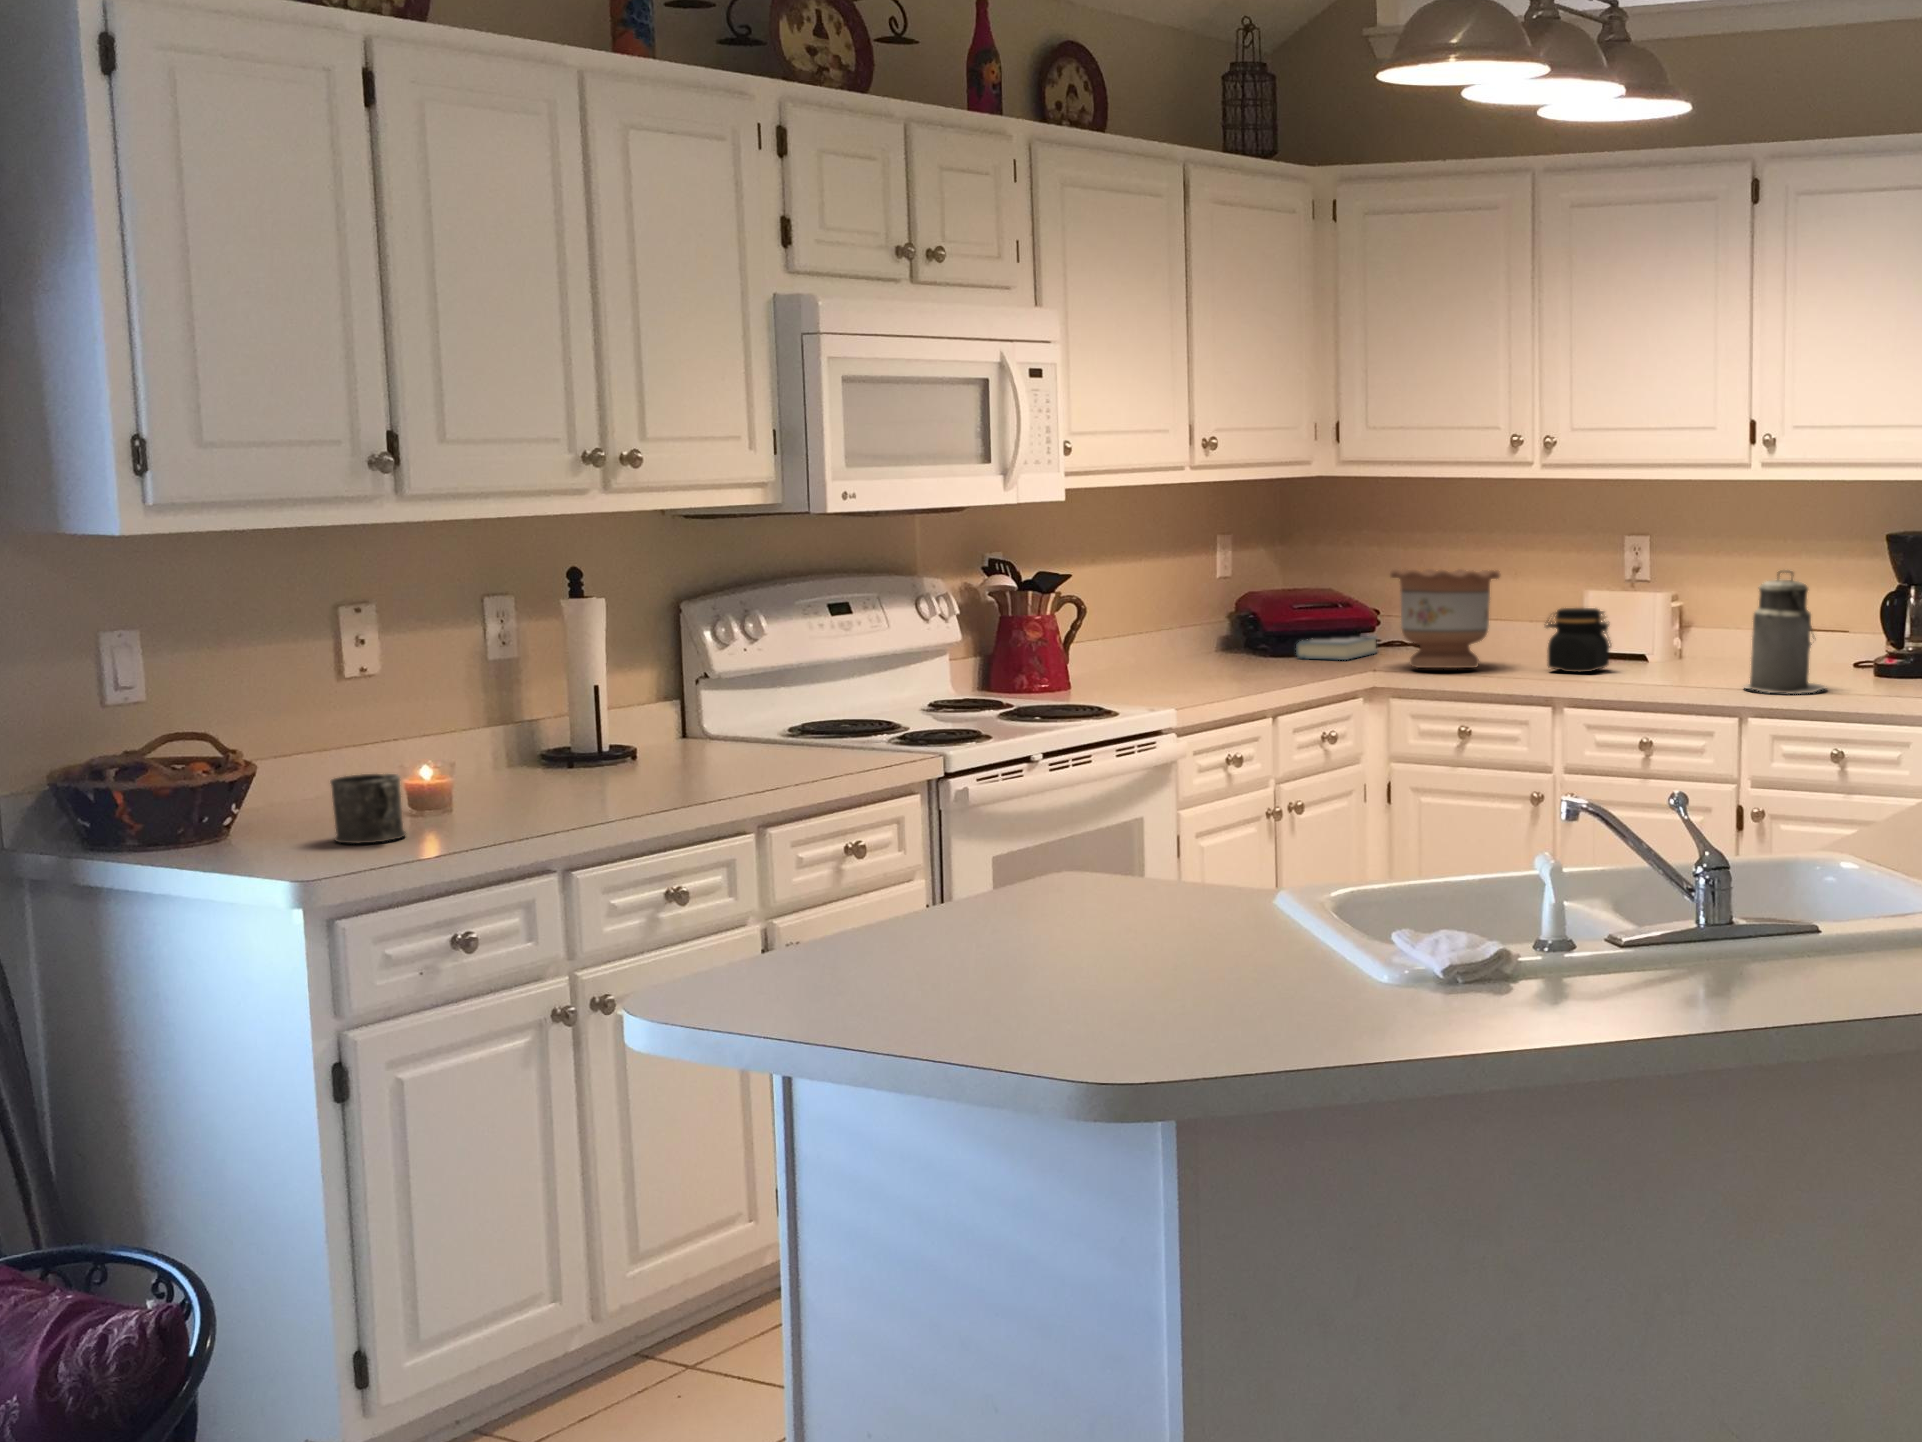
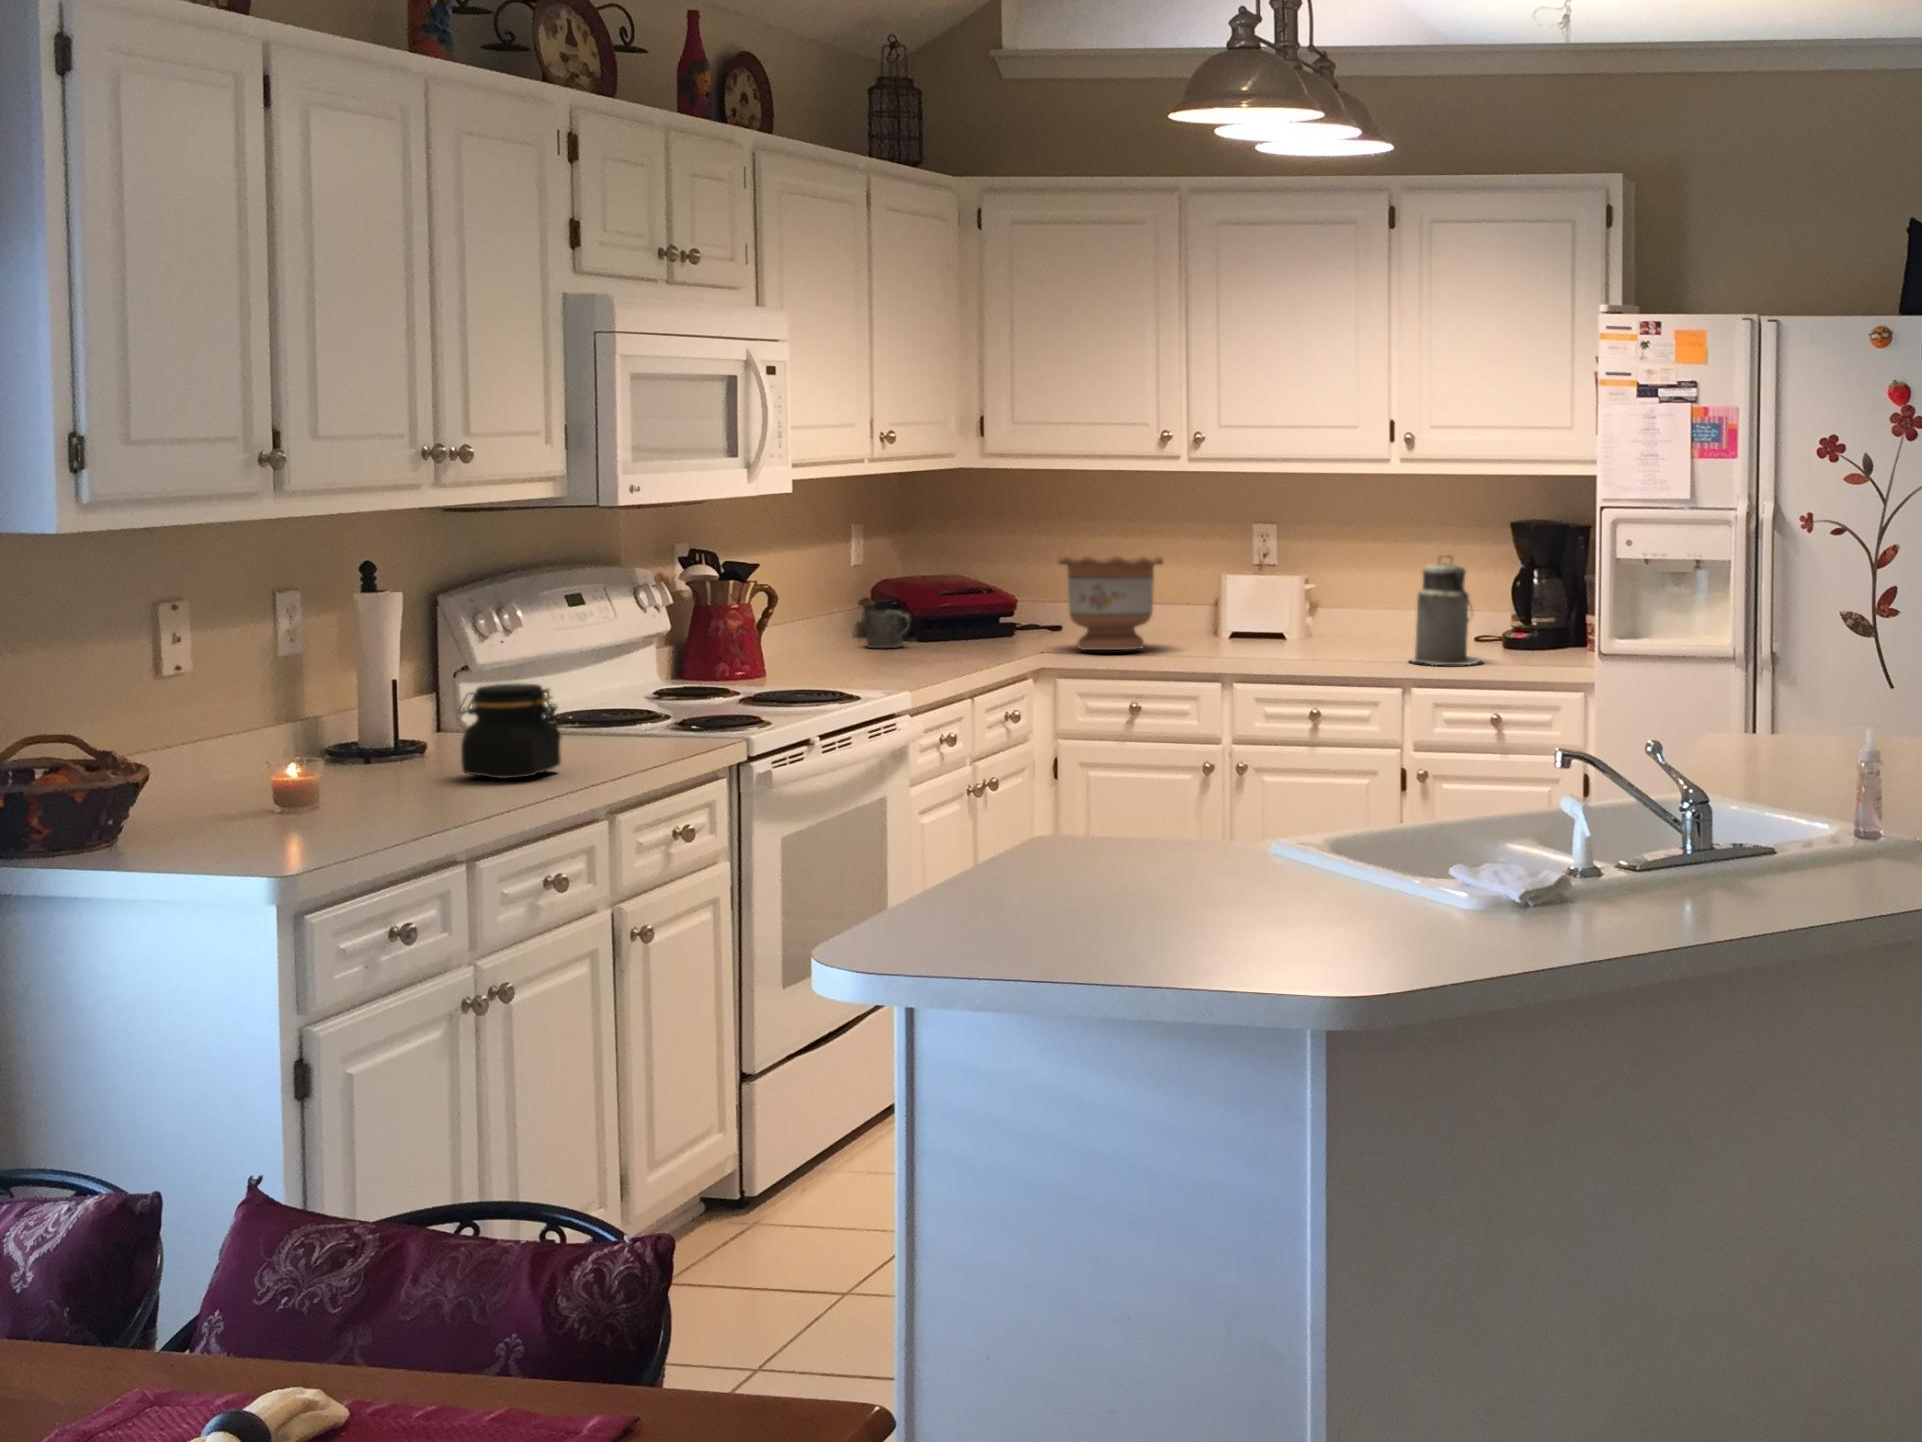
jar: present [1545,608,1611,672] -> present [459,683,561,778]
hardback book: present [1296,636,1377,660] -> none [949,620,1021,644]
mug: present [331,774,406,844] -> present [866,611,910,648]

